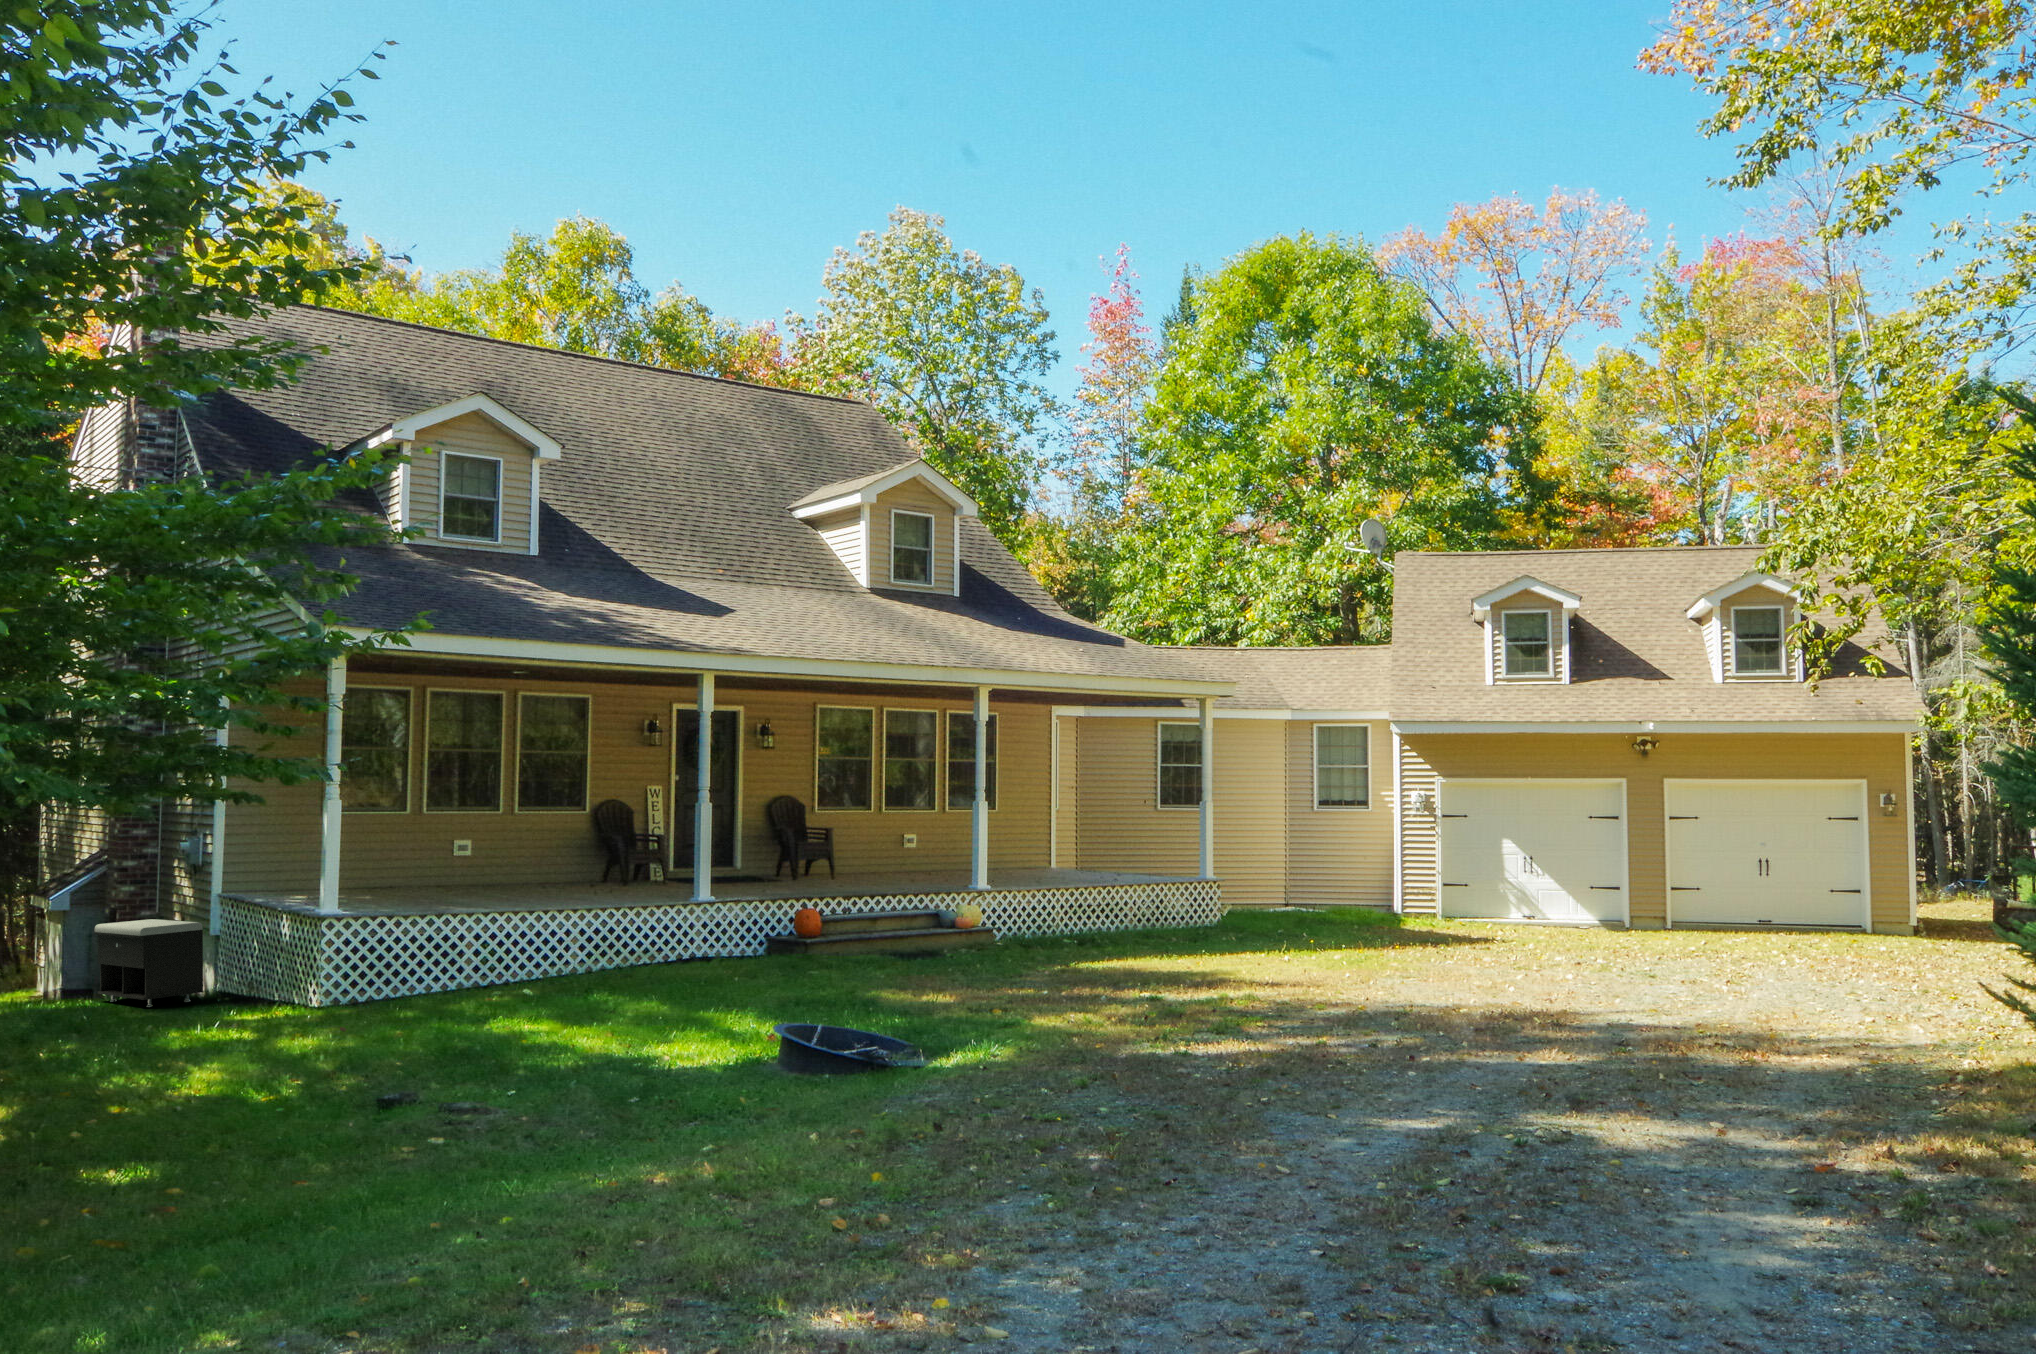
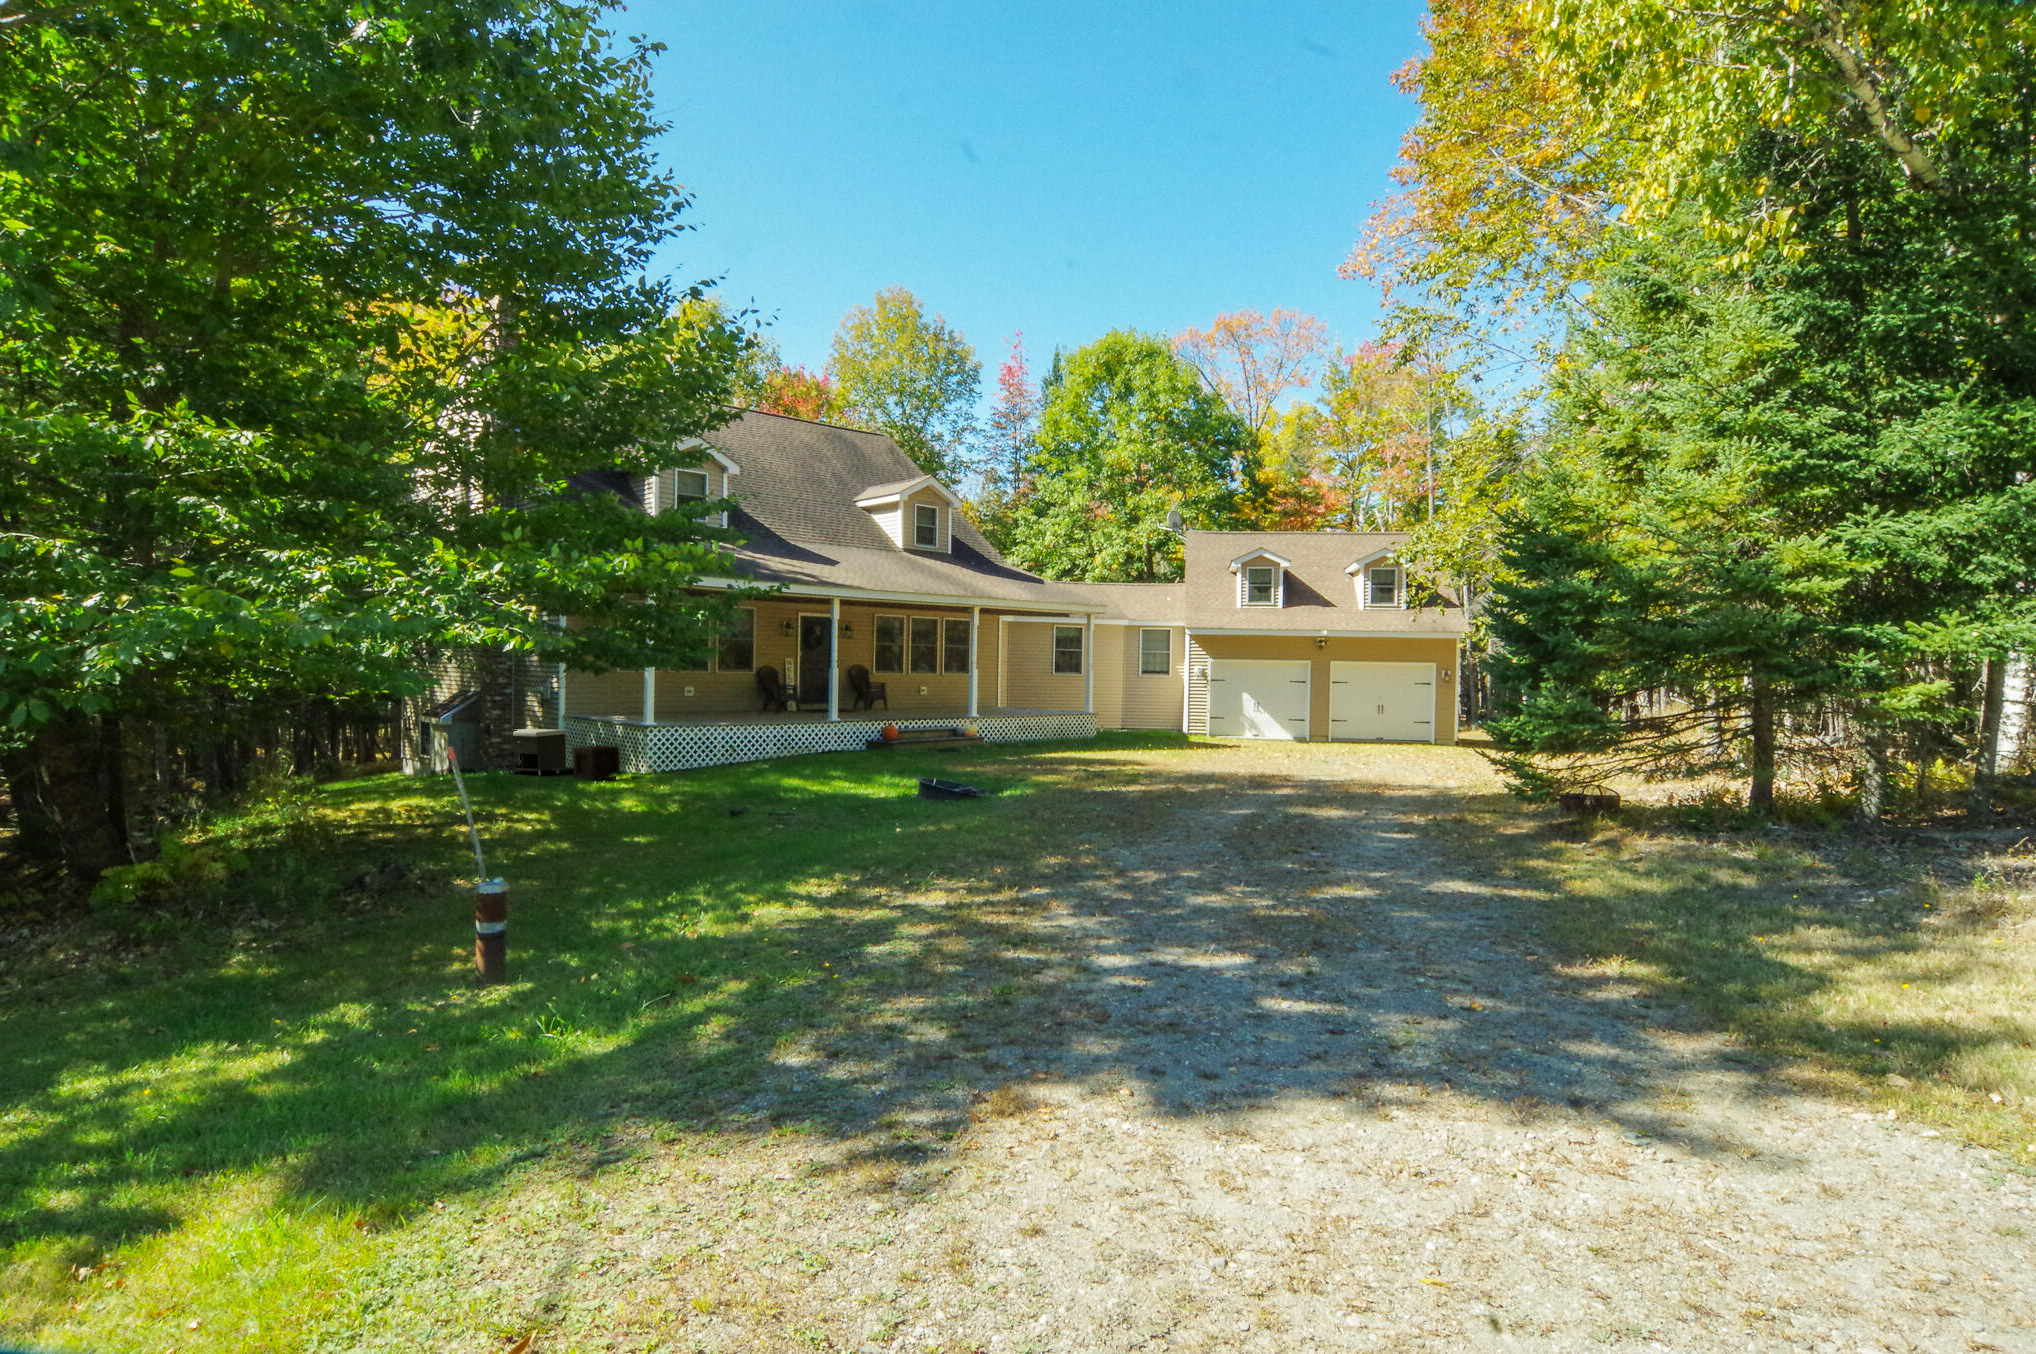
wooden crate: none [193,951,280,1020] -> present [573,745,620,780]

